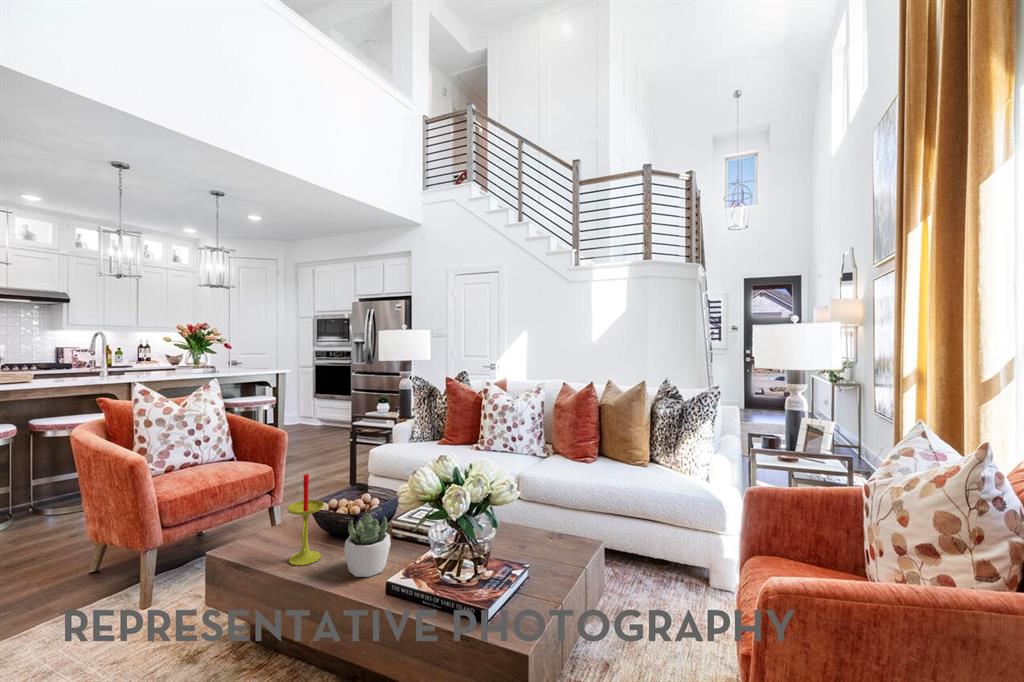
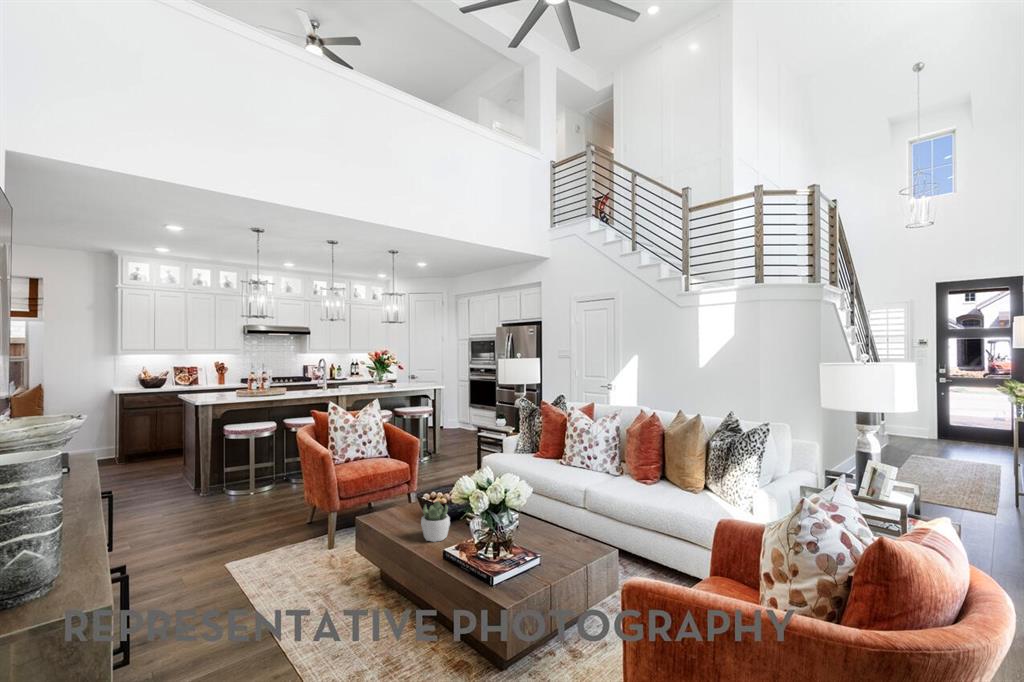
candle: present [287,474,324,566] -> none [393,471,415,530]

